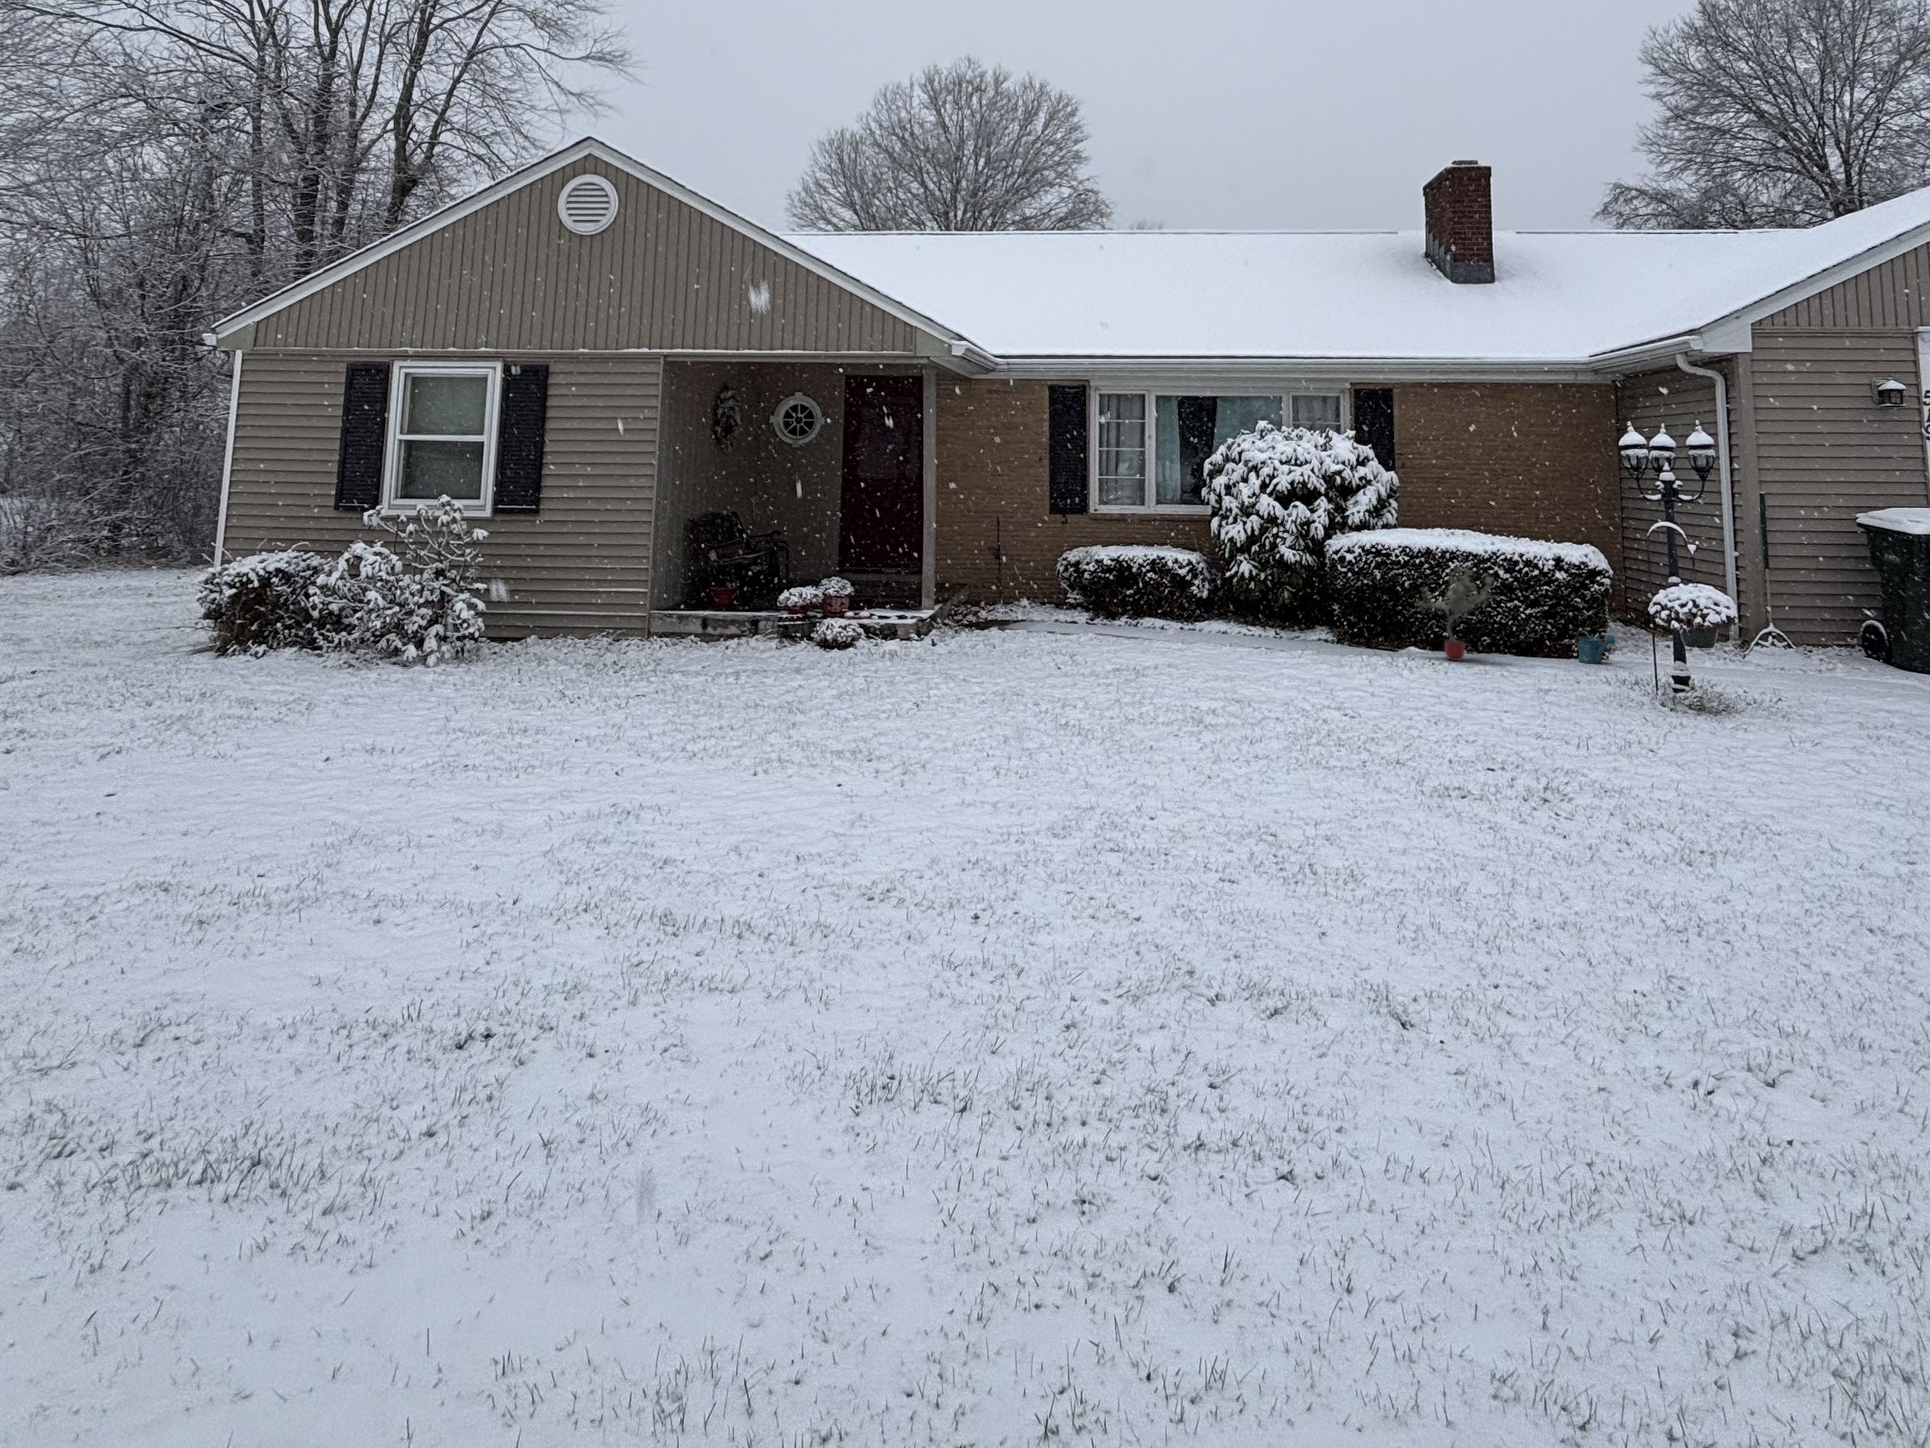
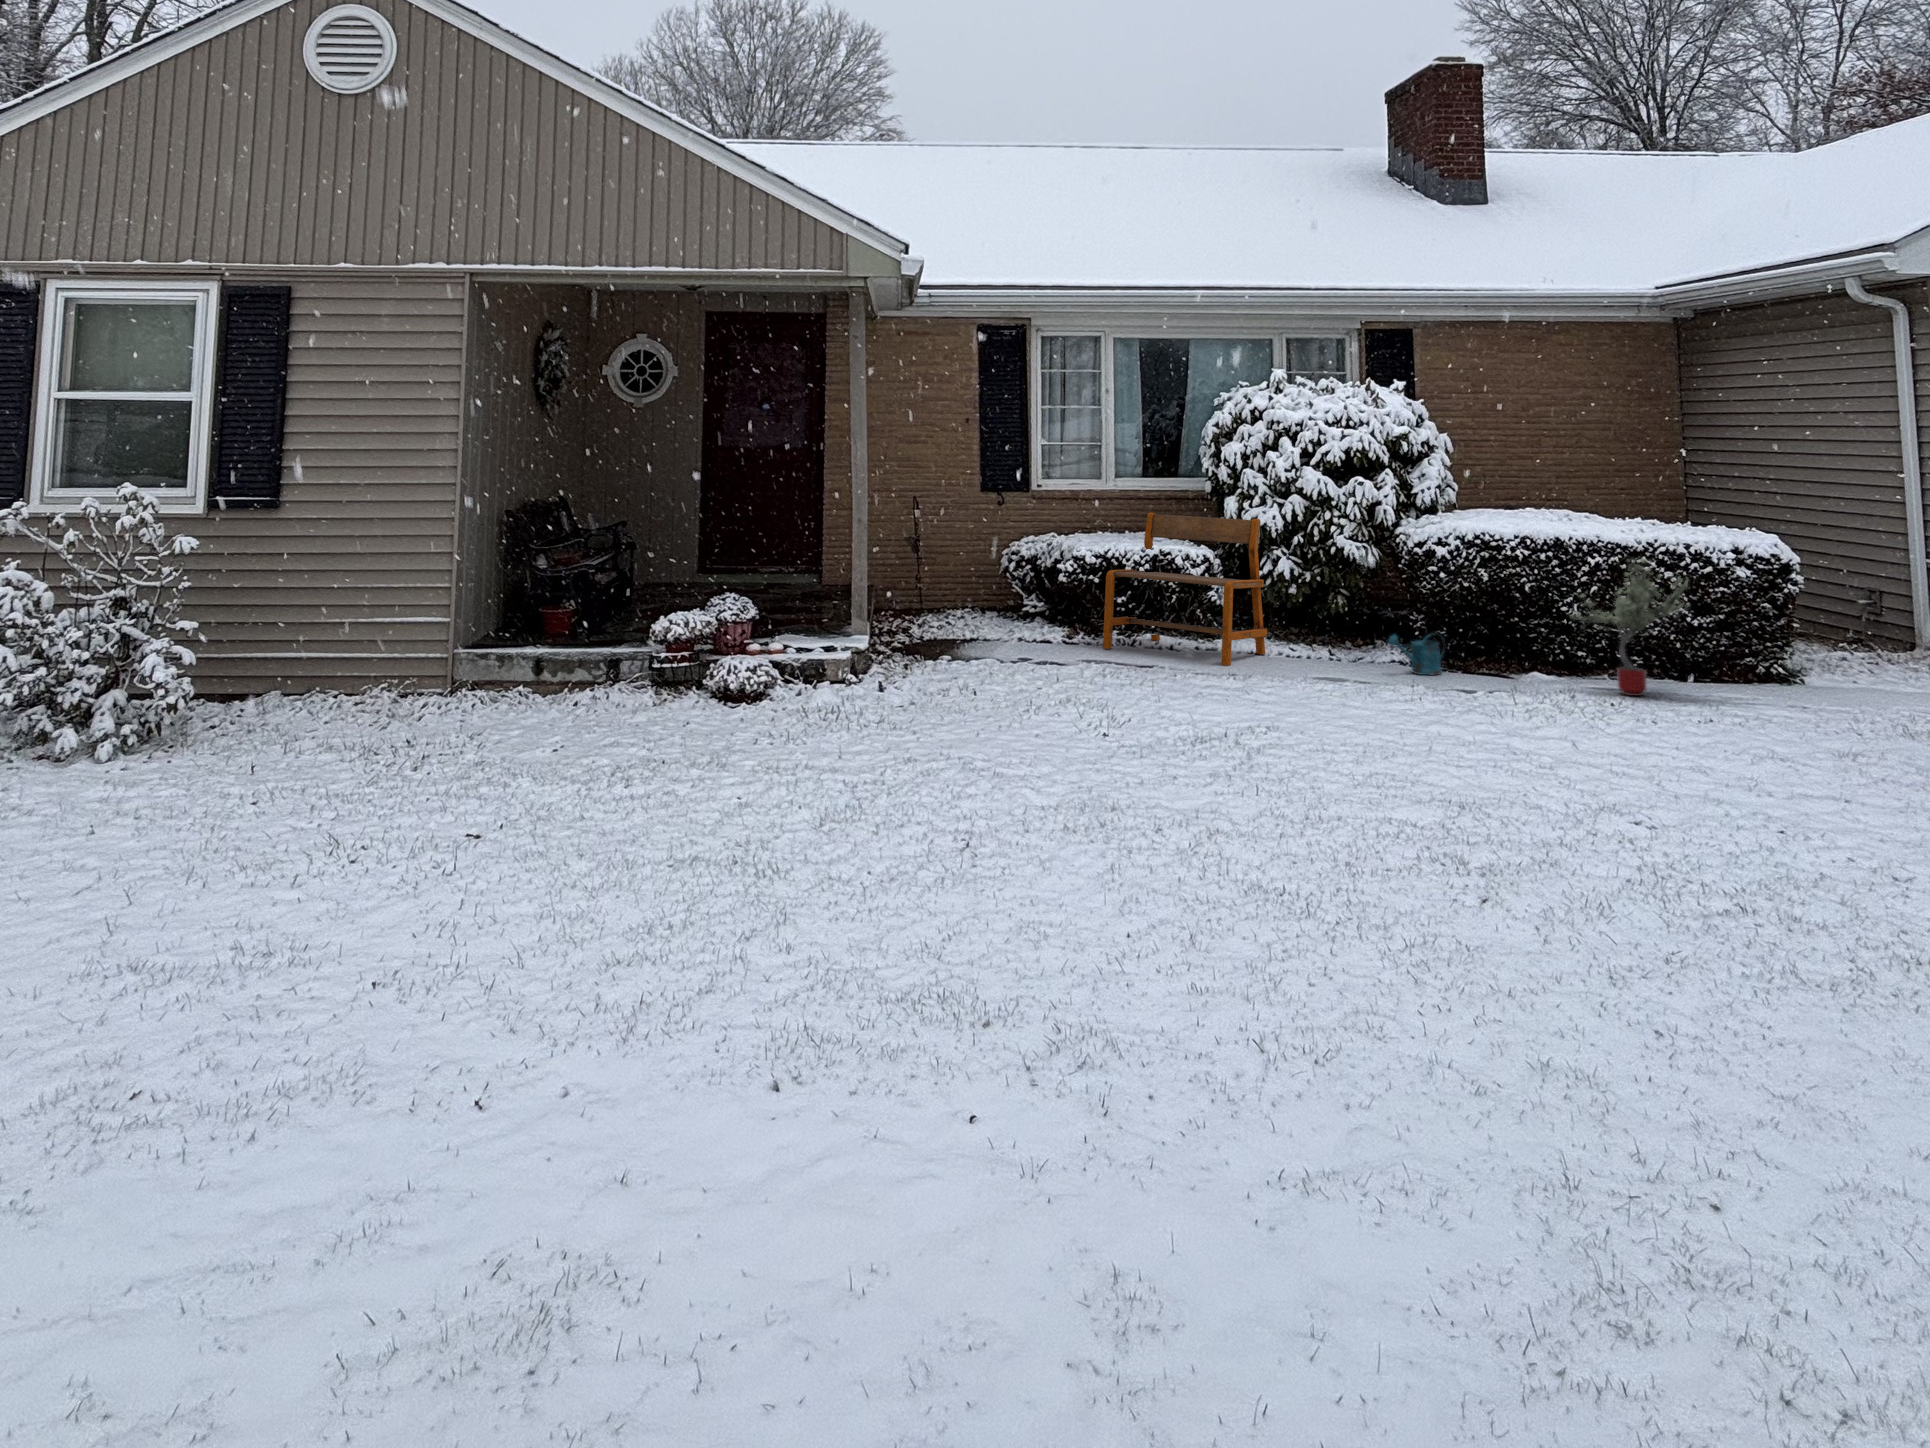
bench: none [1112,527,1228,637] -> present [1103,513,1267,666]
watering can: present [1576,630,1615,664] -> present [1388,635,1445,675]

